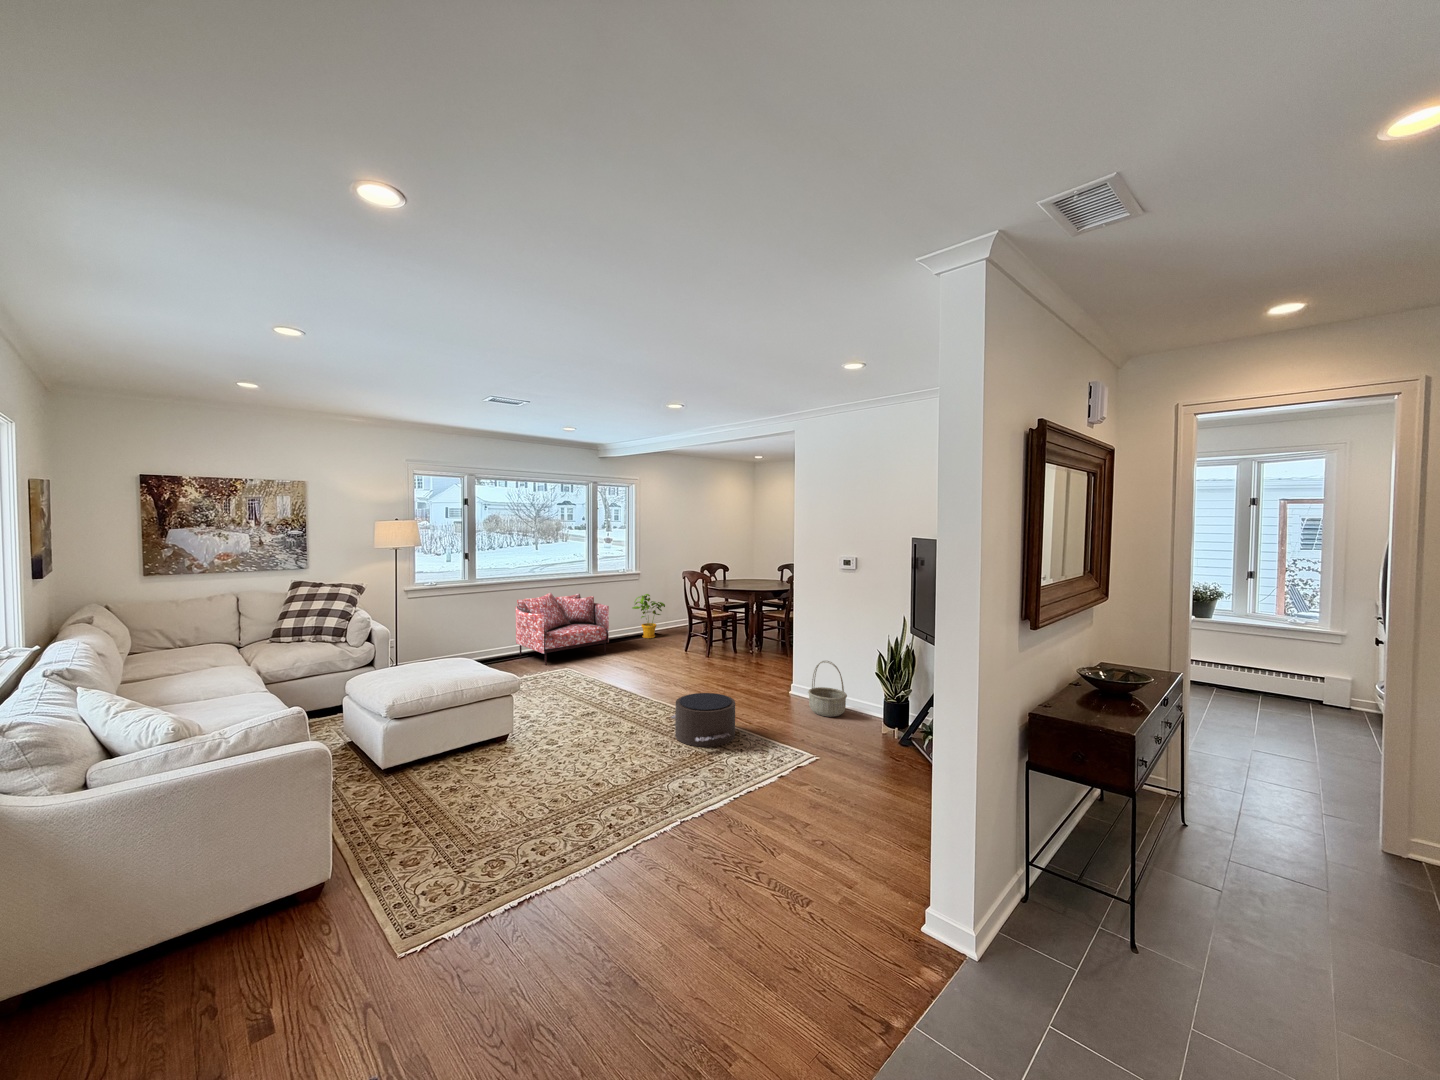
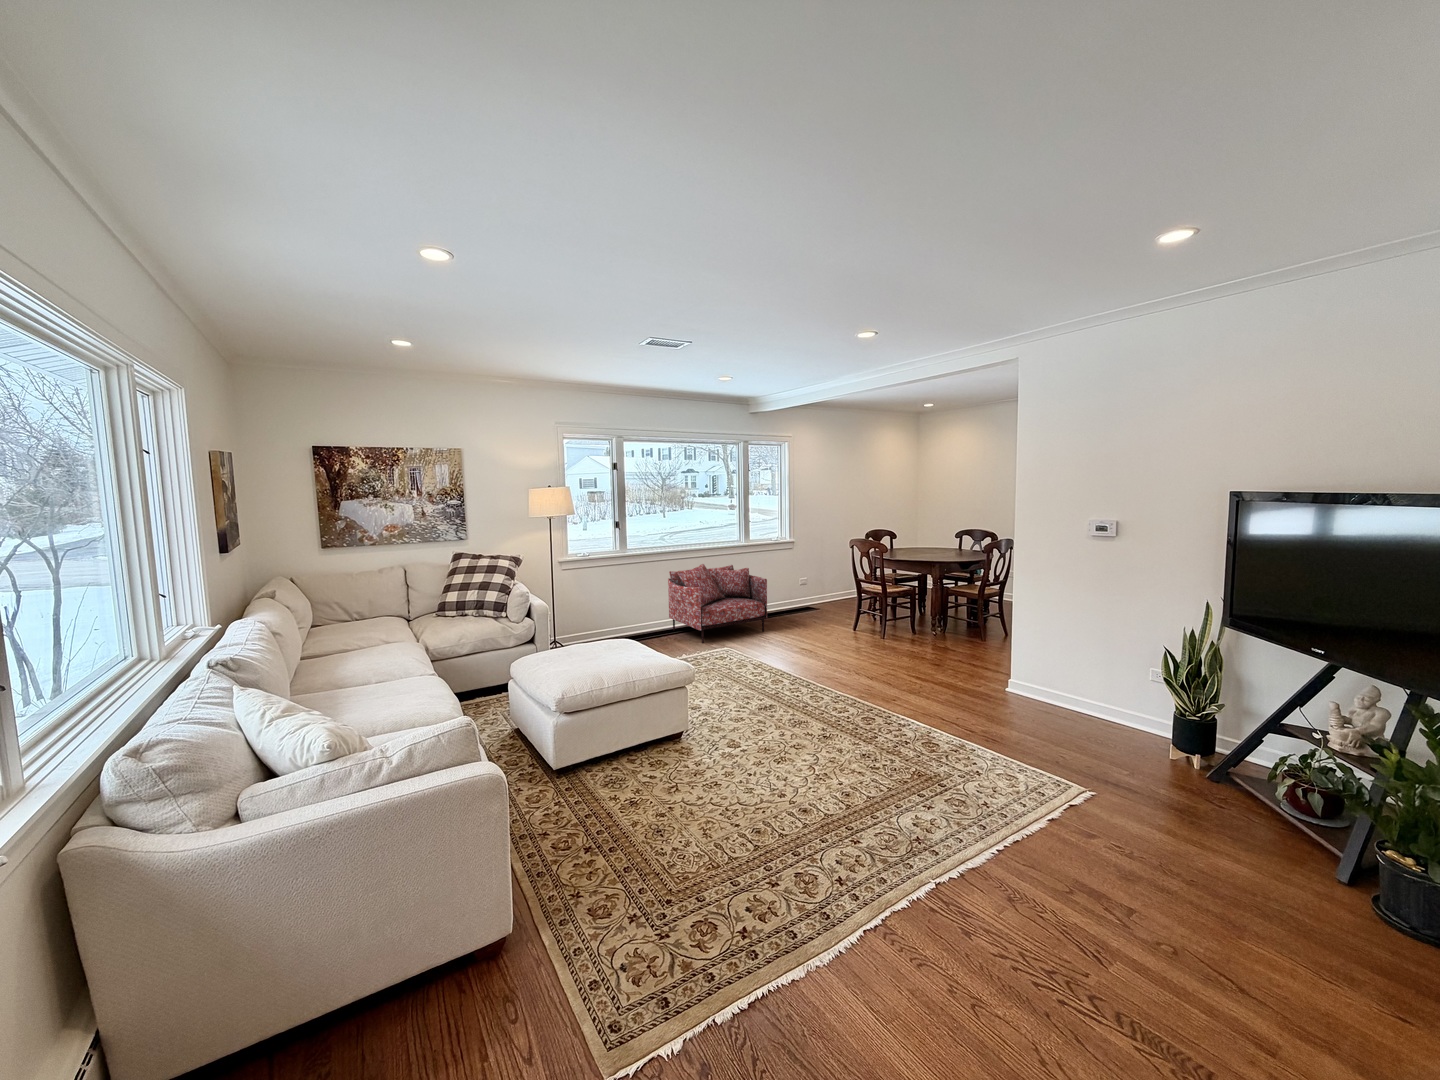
house plant: present [632,594,665,638] -> none [787,565,824,614]
basket: present [808,661,847,717] -> none [1041,655,1100,728]
pouf: present [671,693,735,747] -> none [869,692,959,763]

